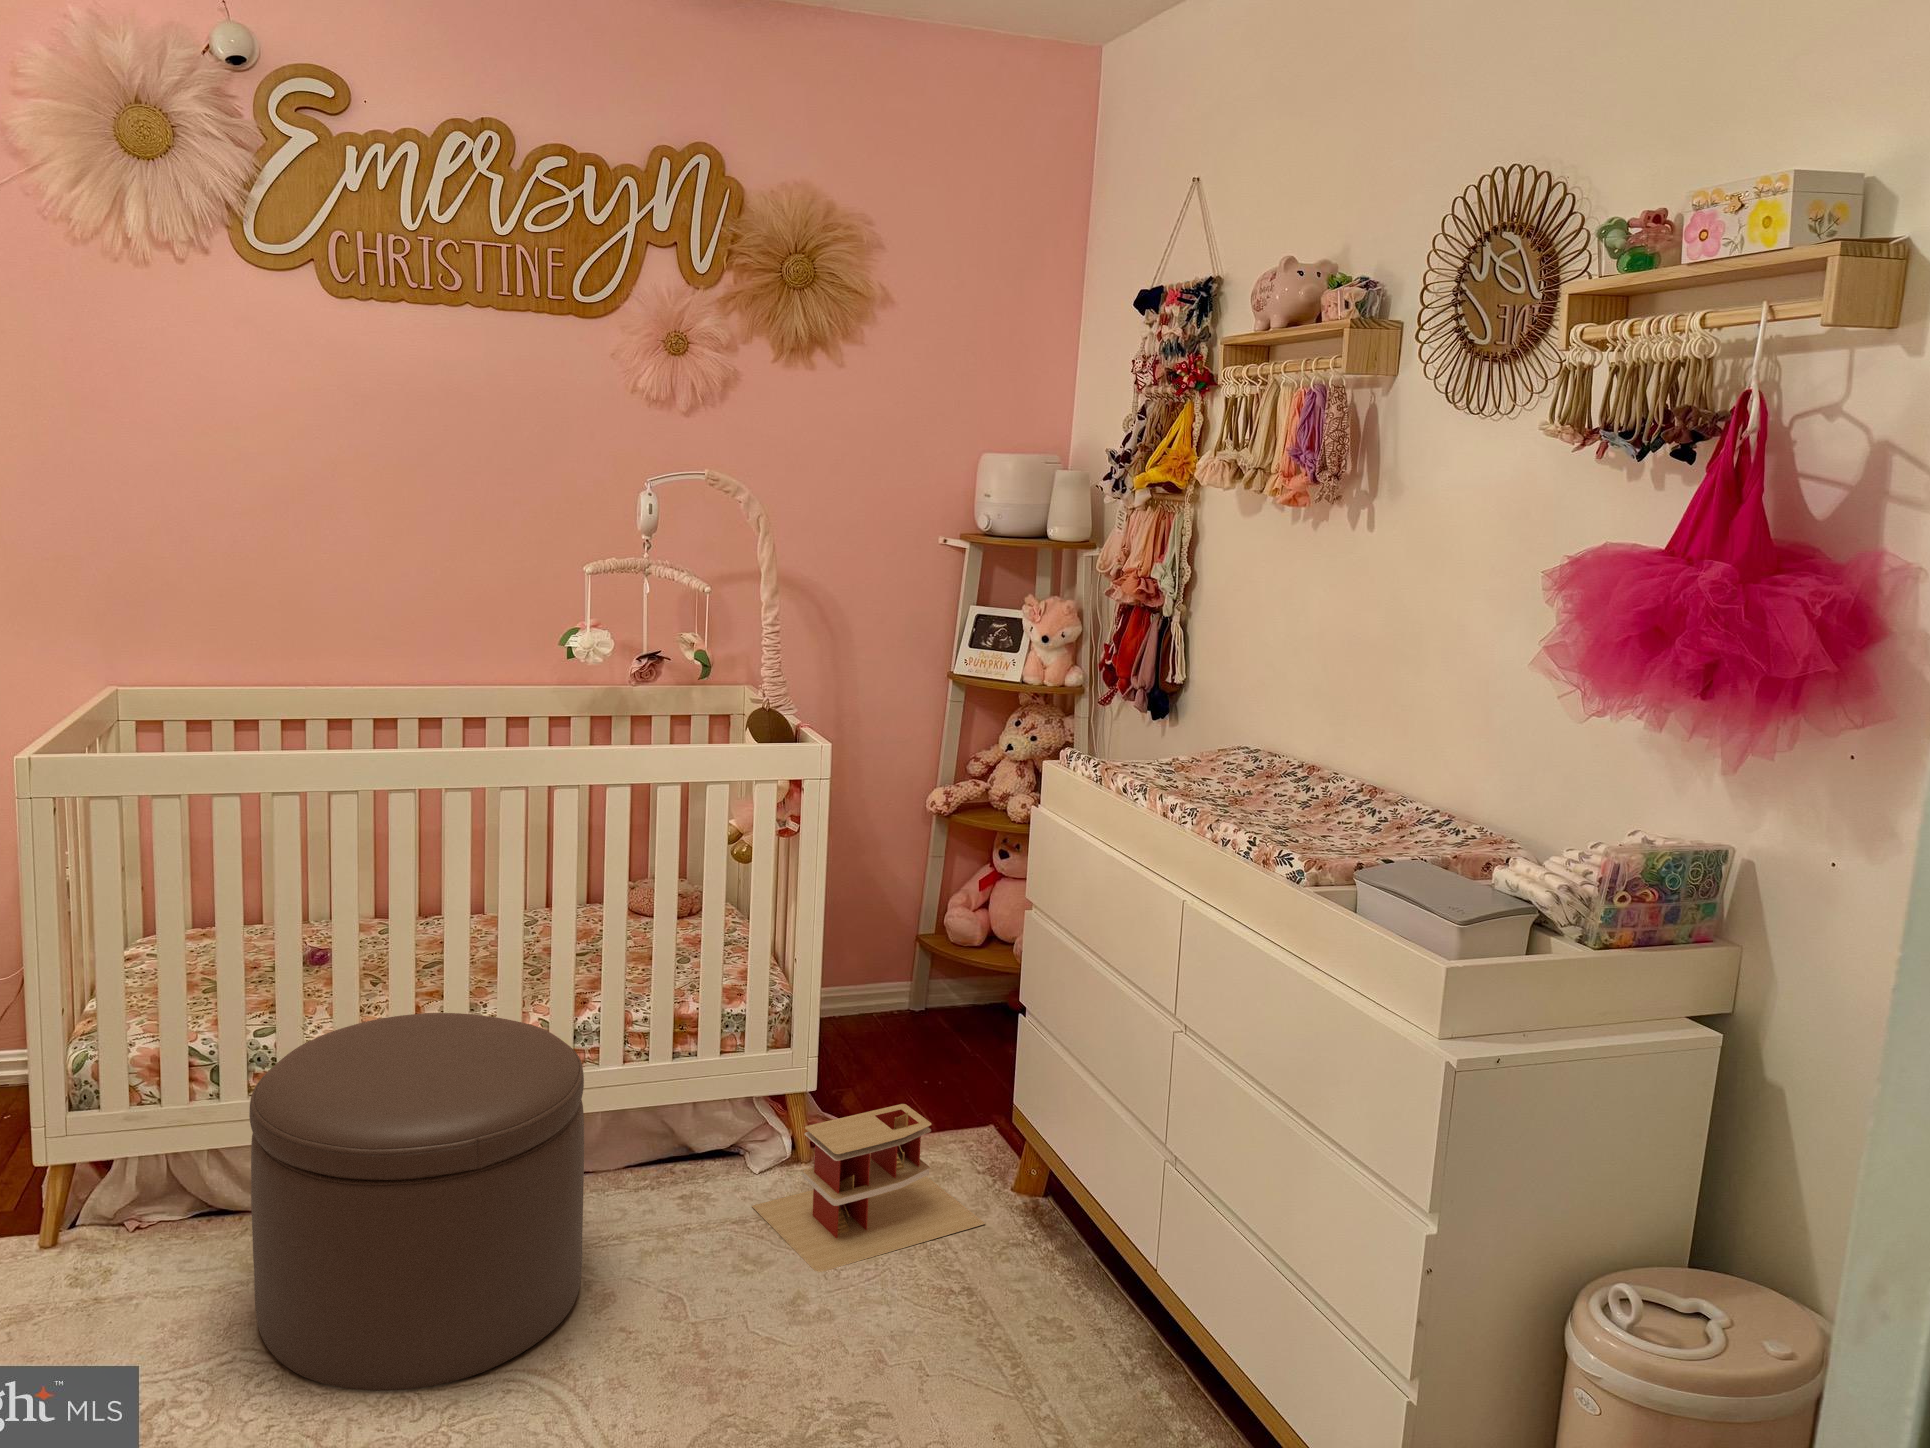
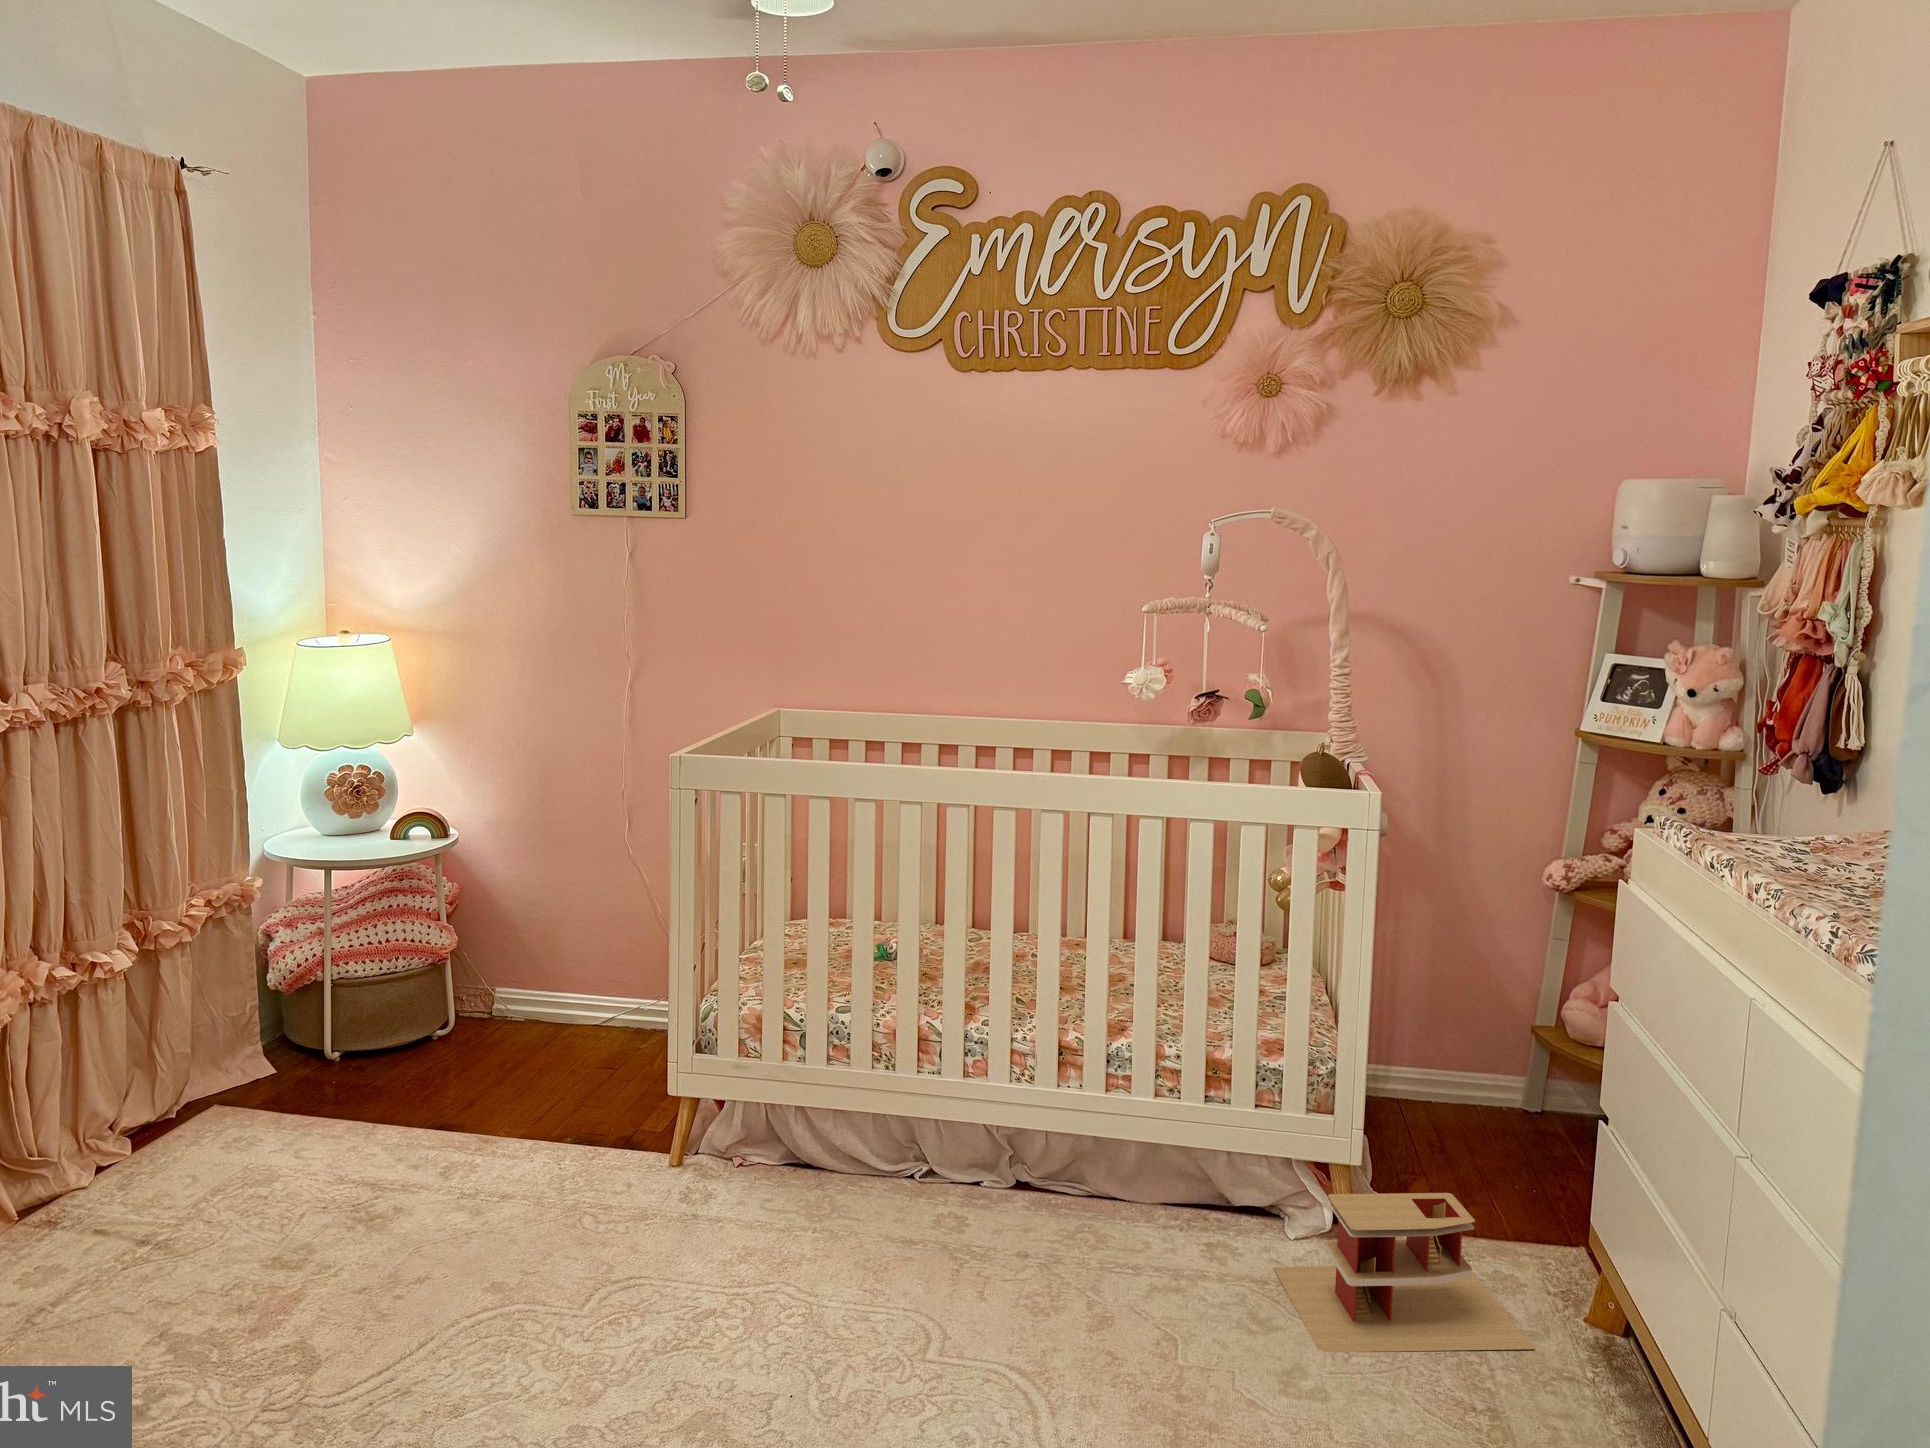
ottoman: present [249,1013,584,1391] -> none [793,1013,1085,1359]

